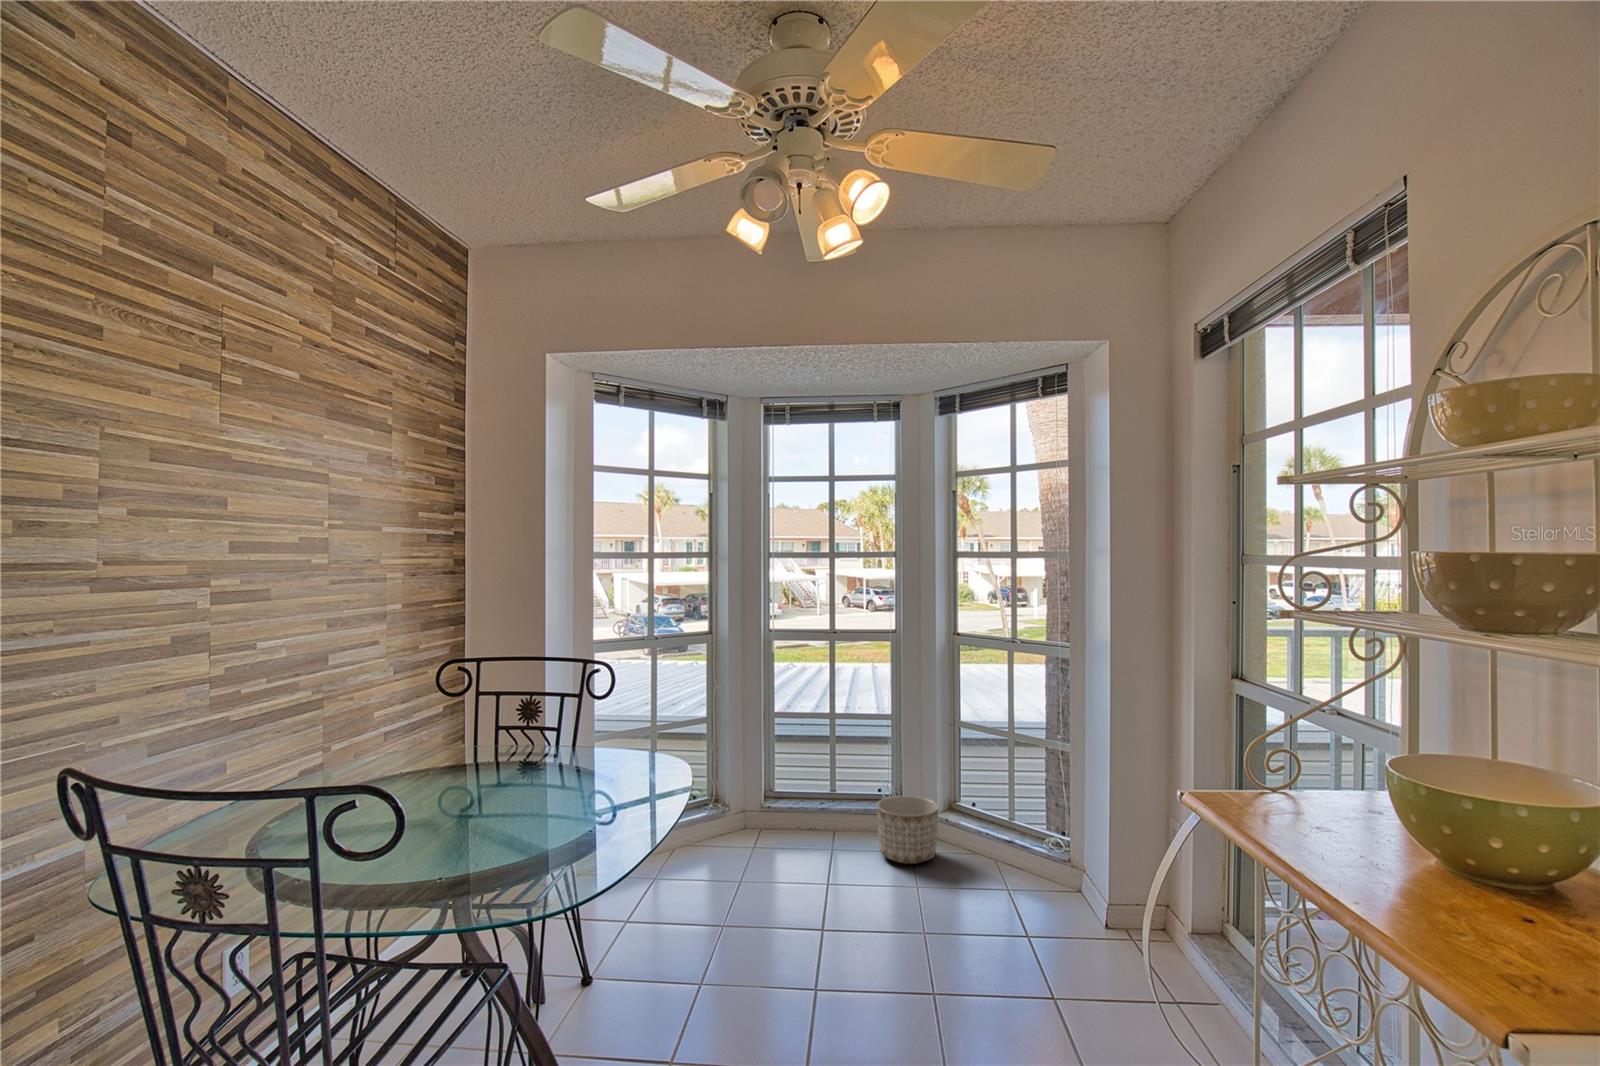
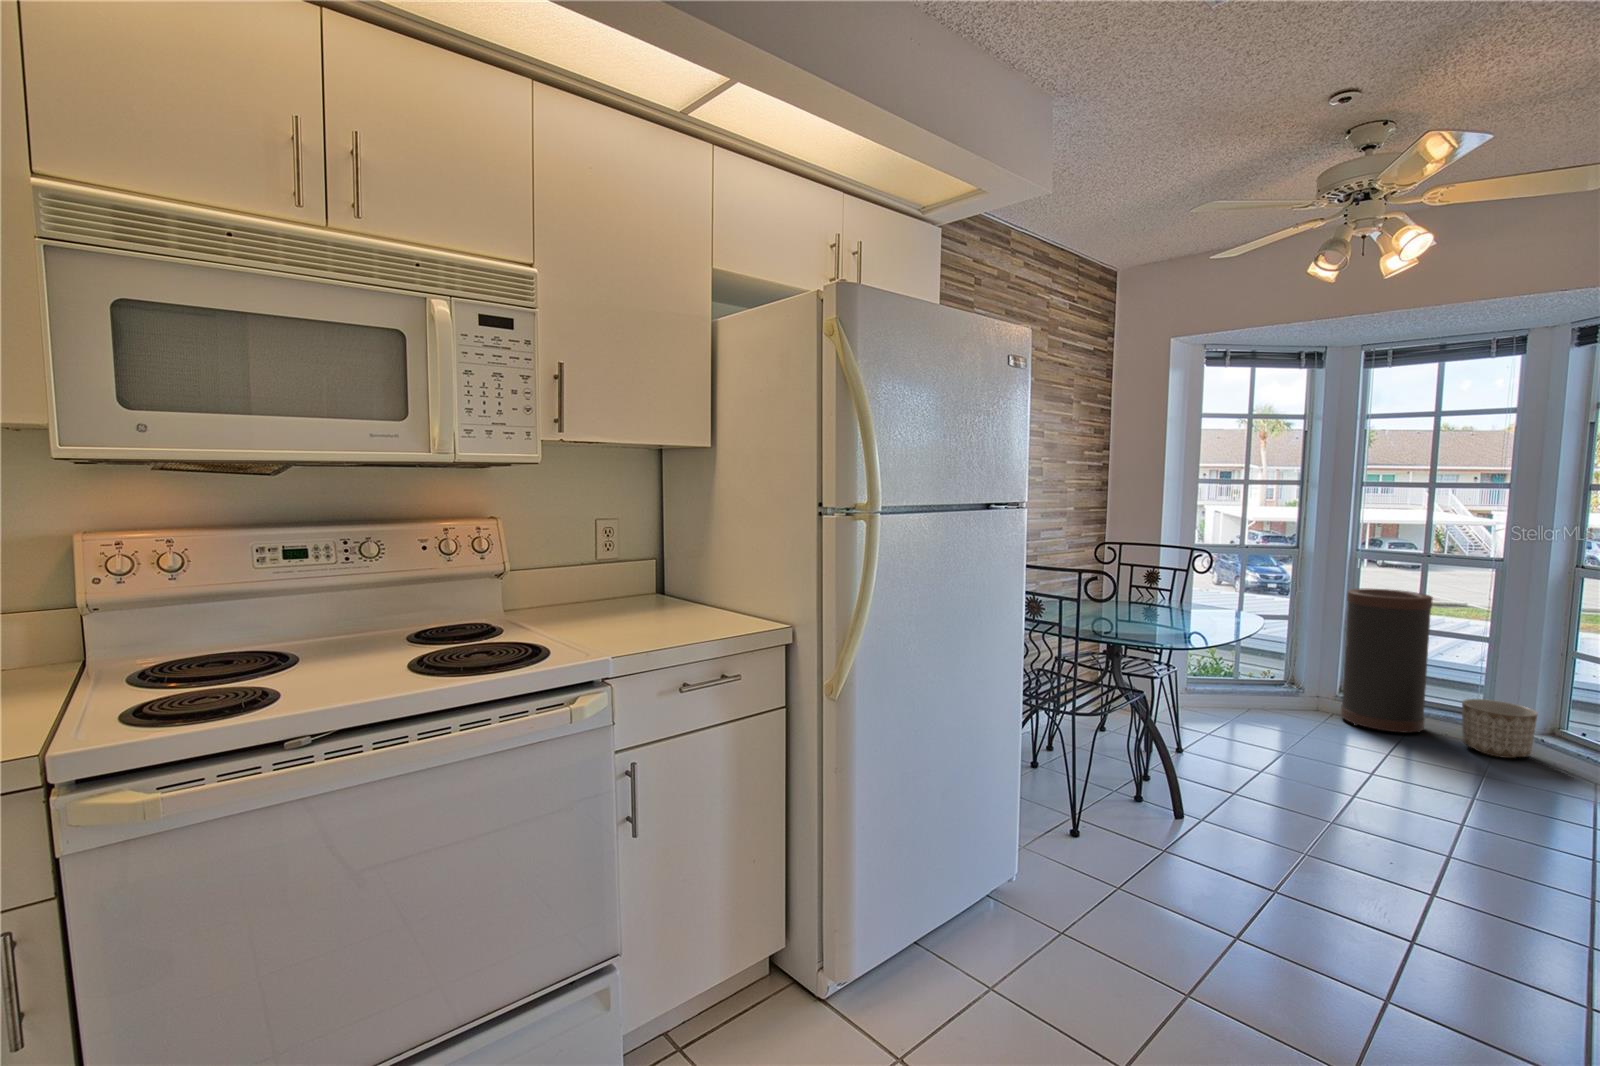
trash can: none [765,680,844,857] -> present [1341,588,1433,733]

